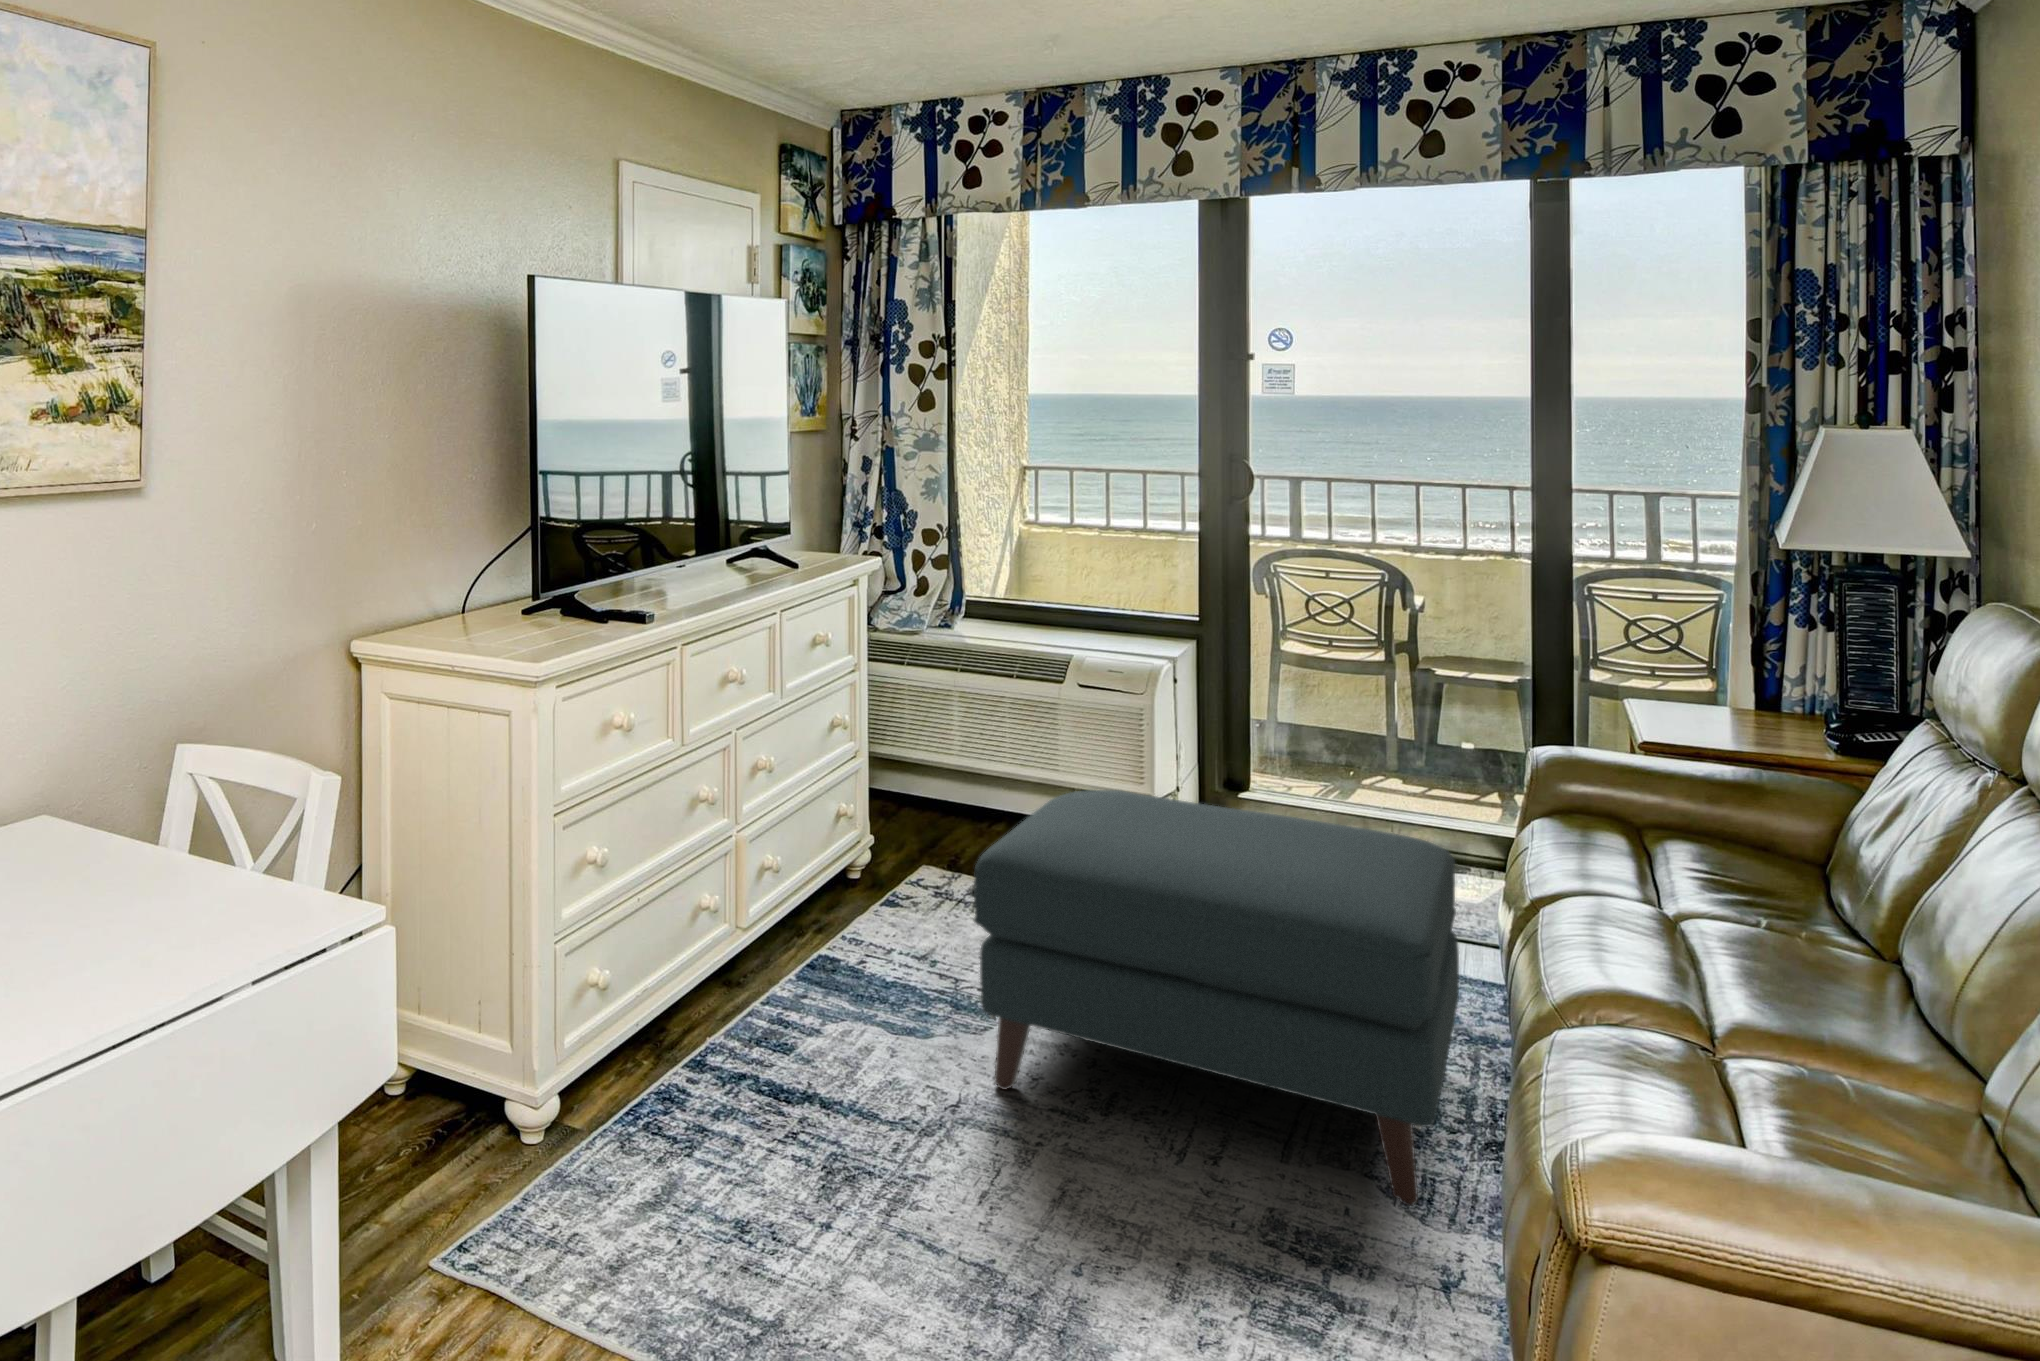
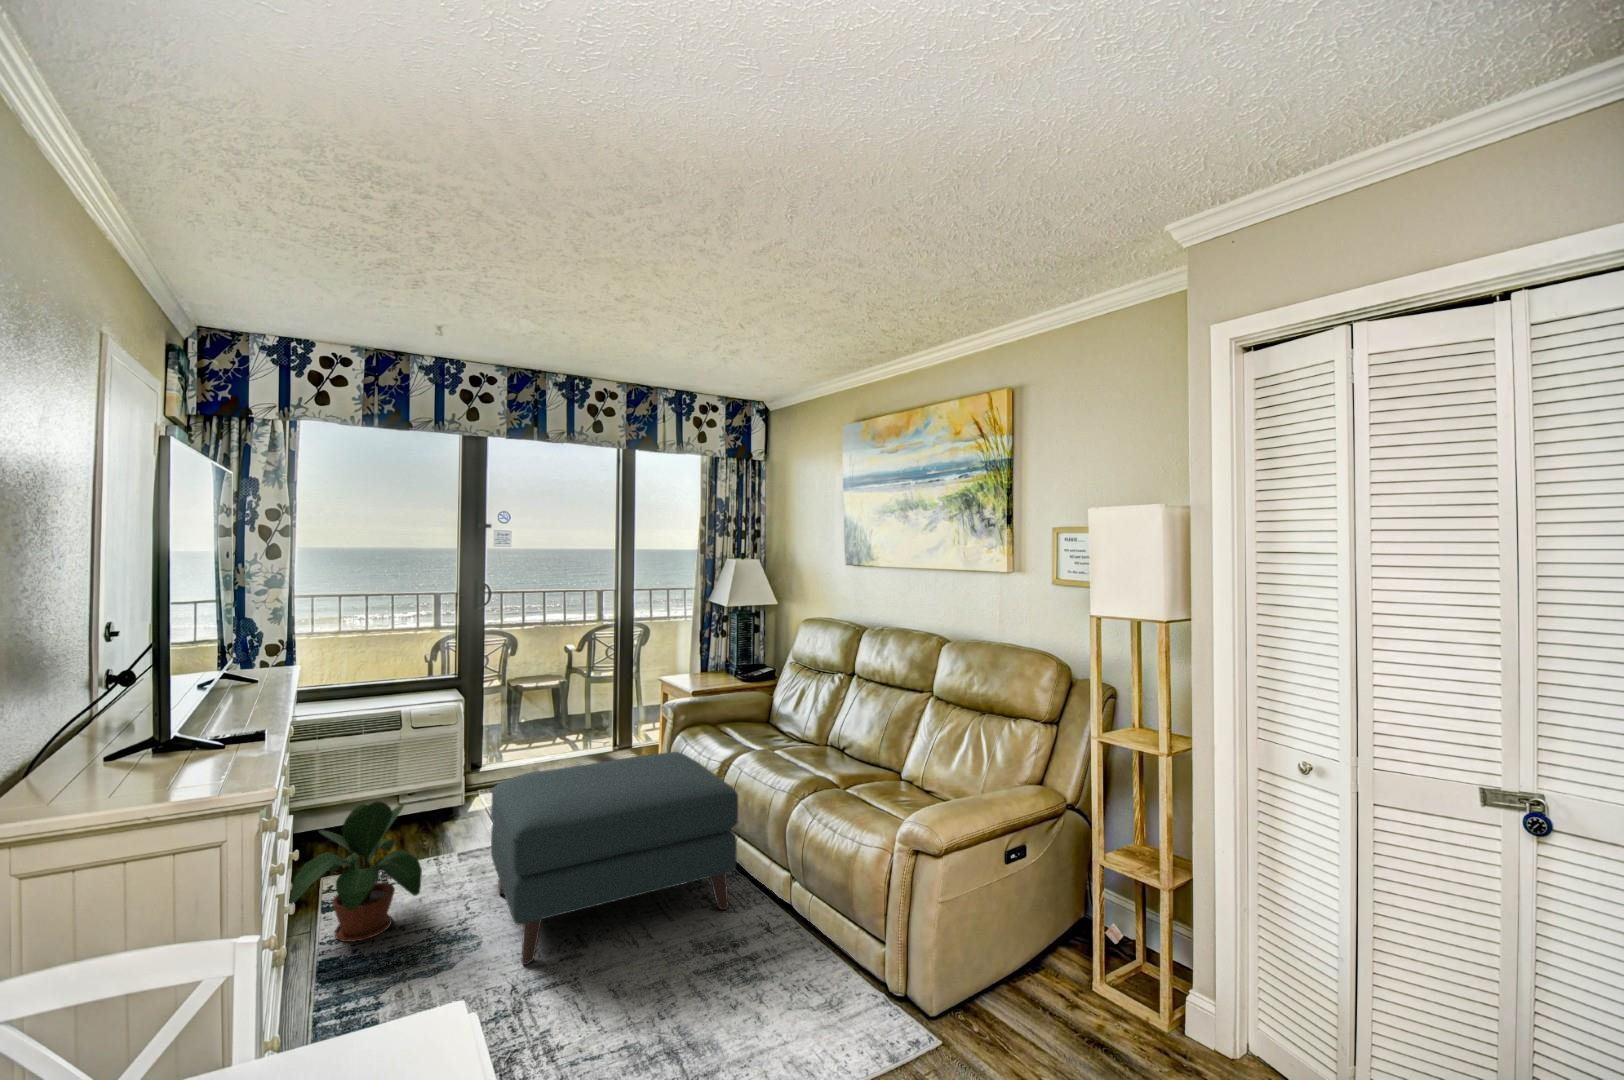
potted plant: none [795,761,967,962] -> present [289,801,422,942]

